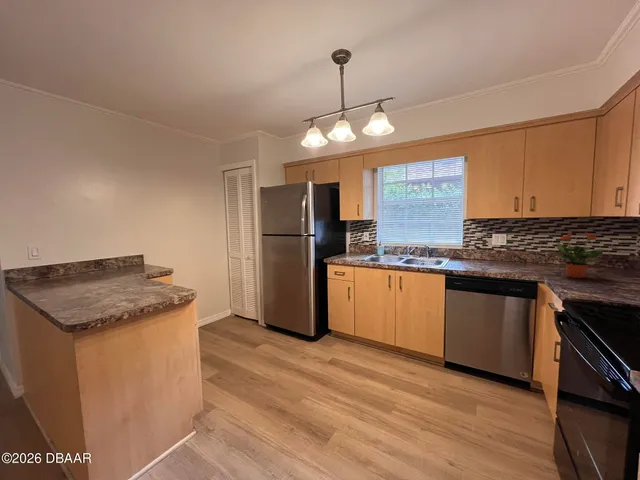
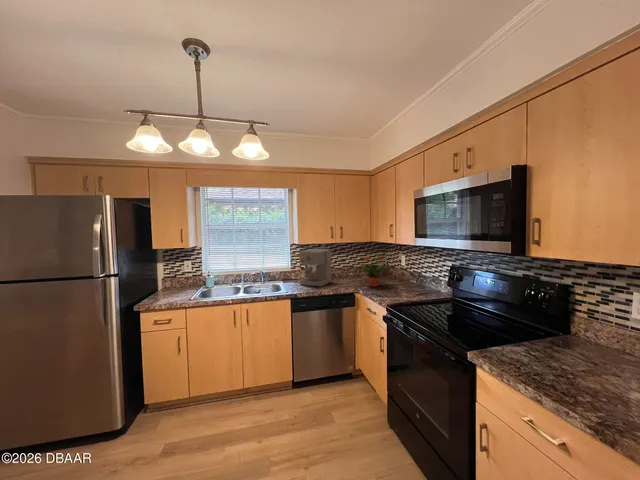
coffee maker: none [466,225,514,268] -> present [299,249,331,287]

